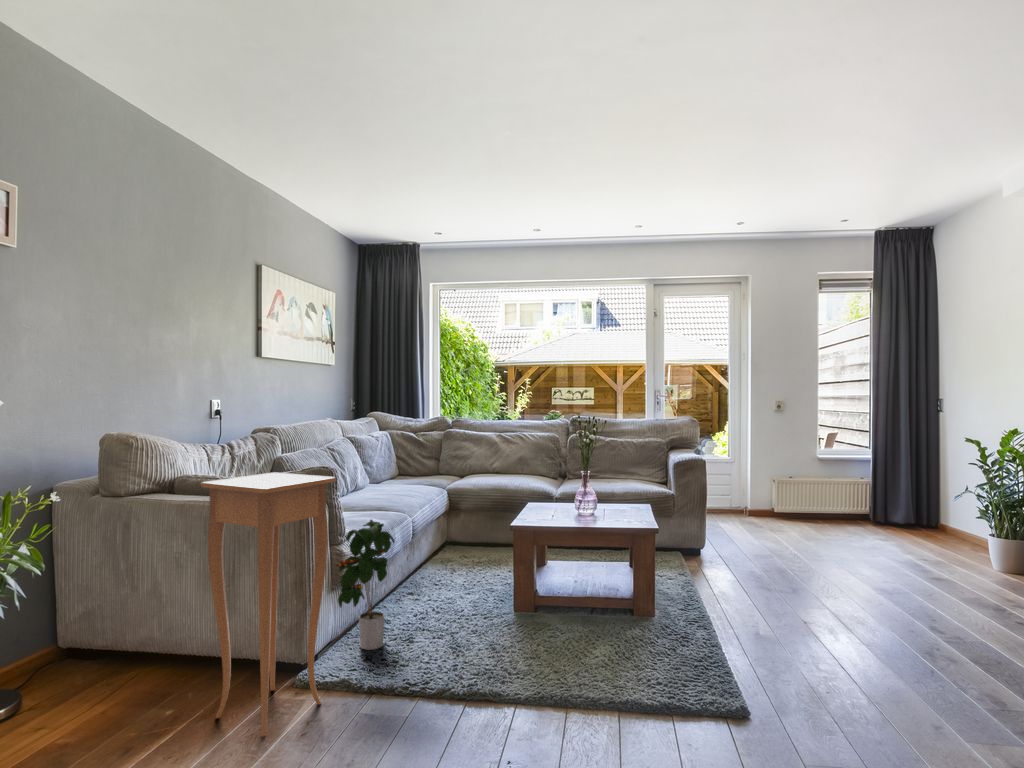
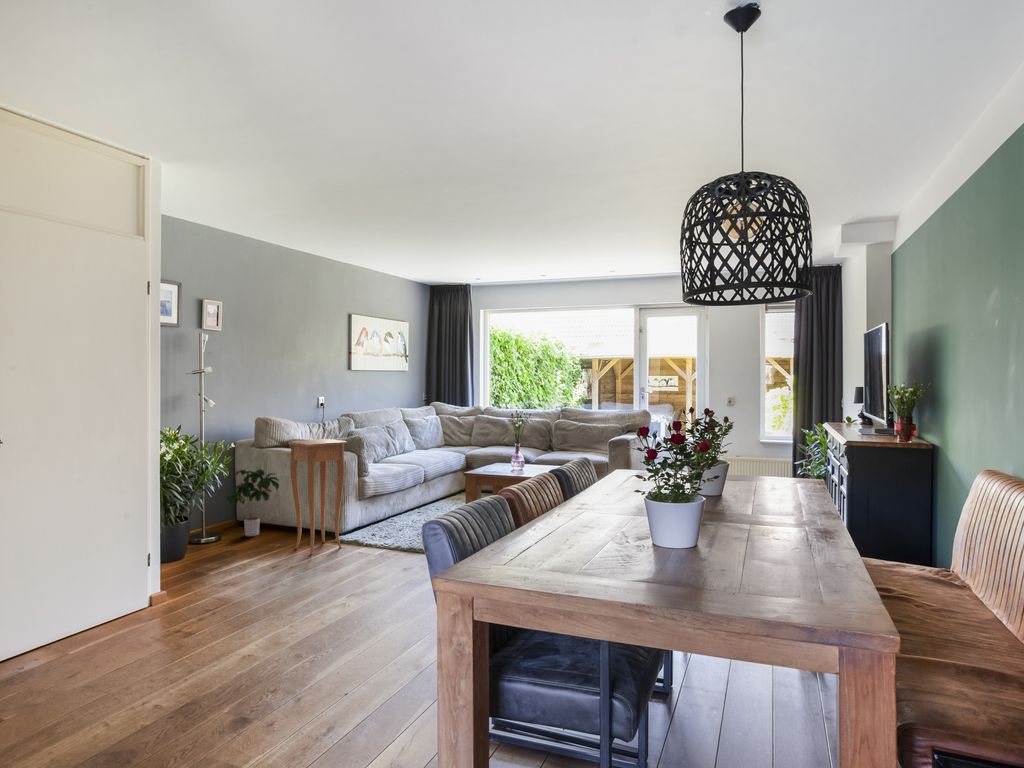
potted plant: present [336,520,395,650] -> present [227,469,279,536]

